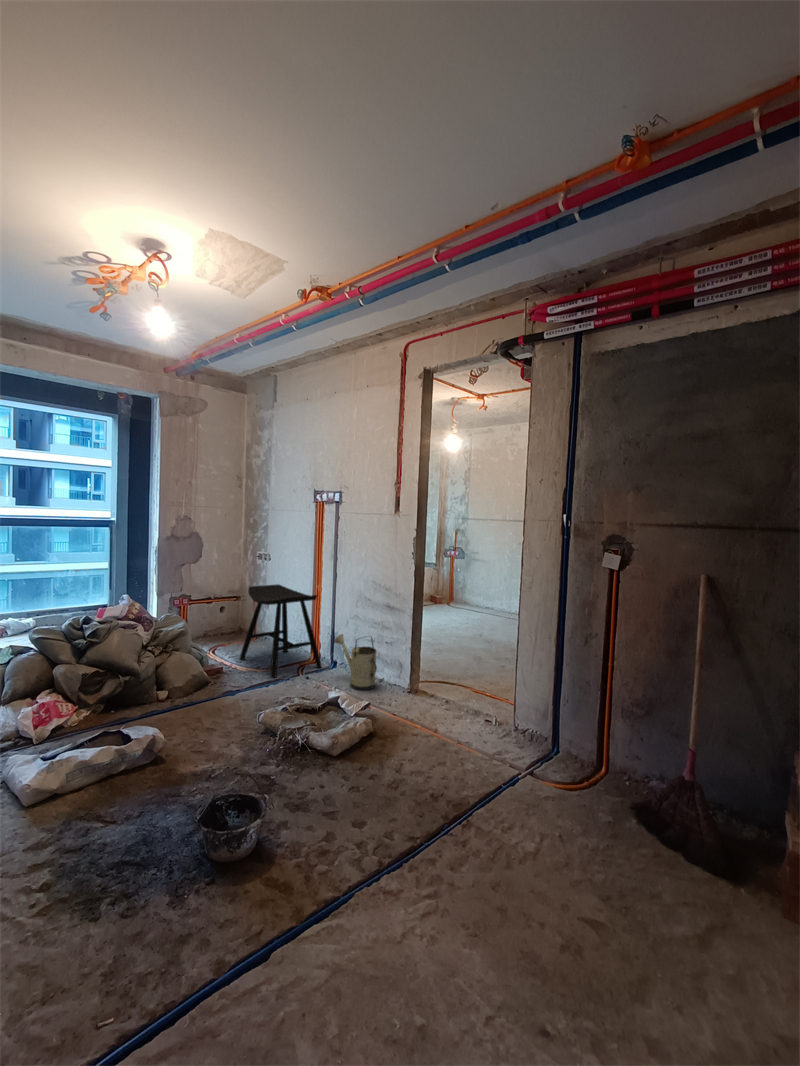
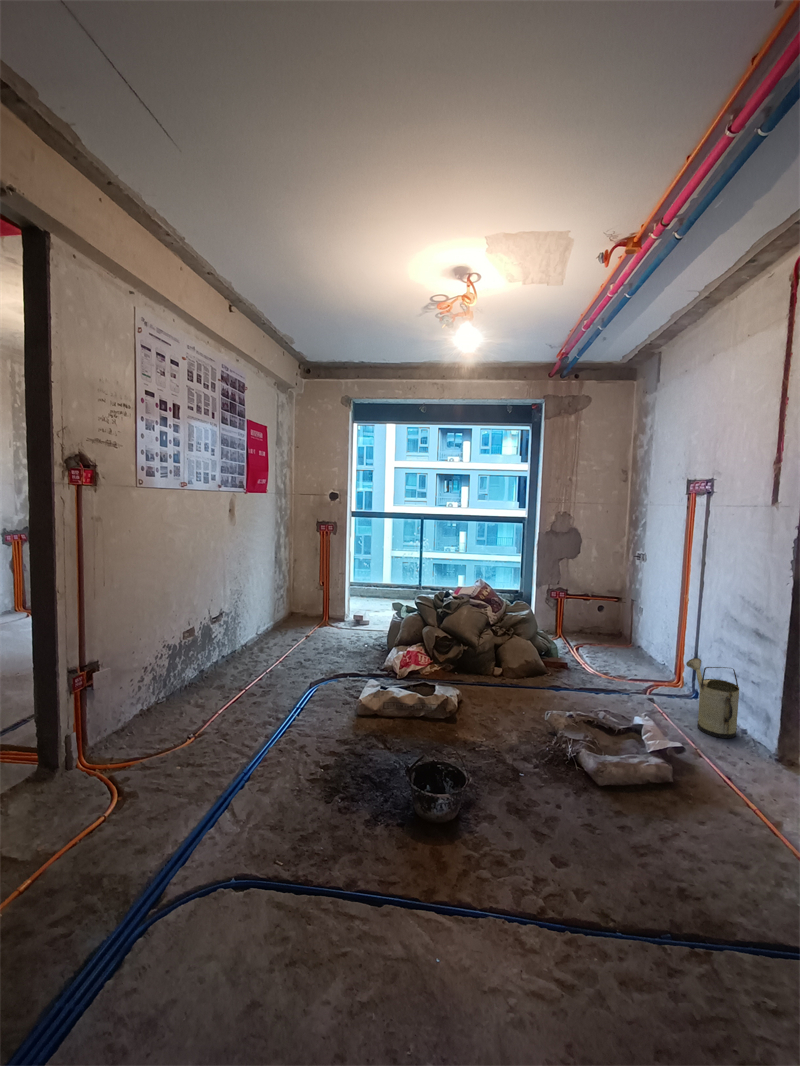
stool: present [239,584,322,678] -> none [593,586,680,694]

